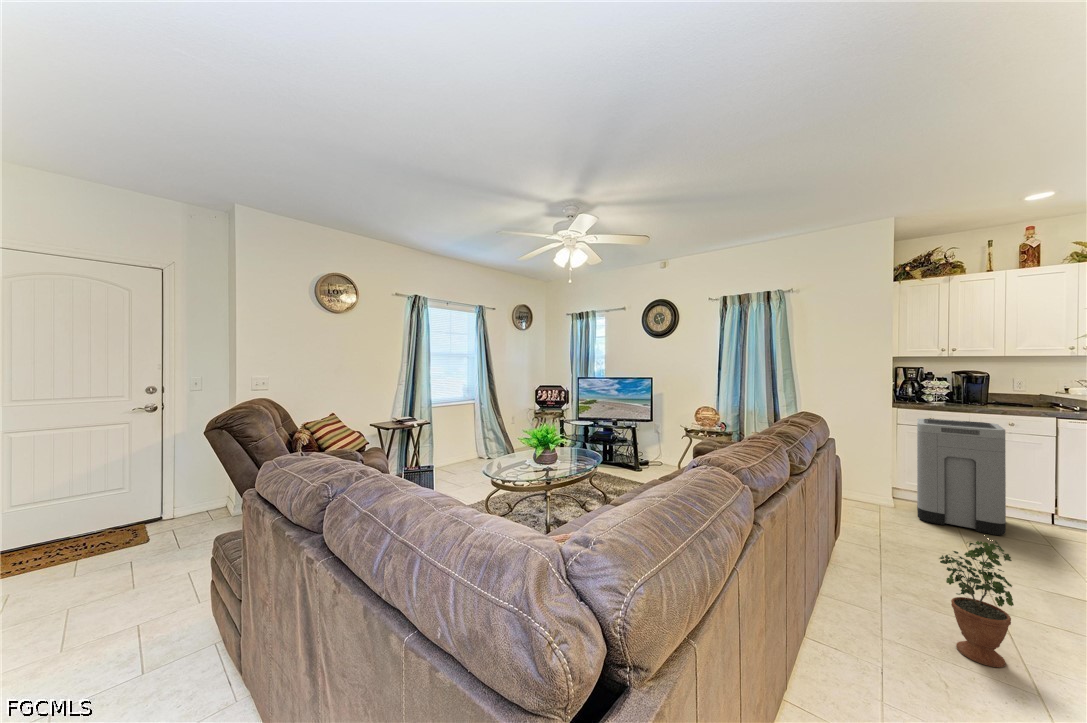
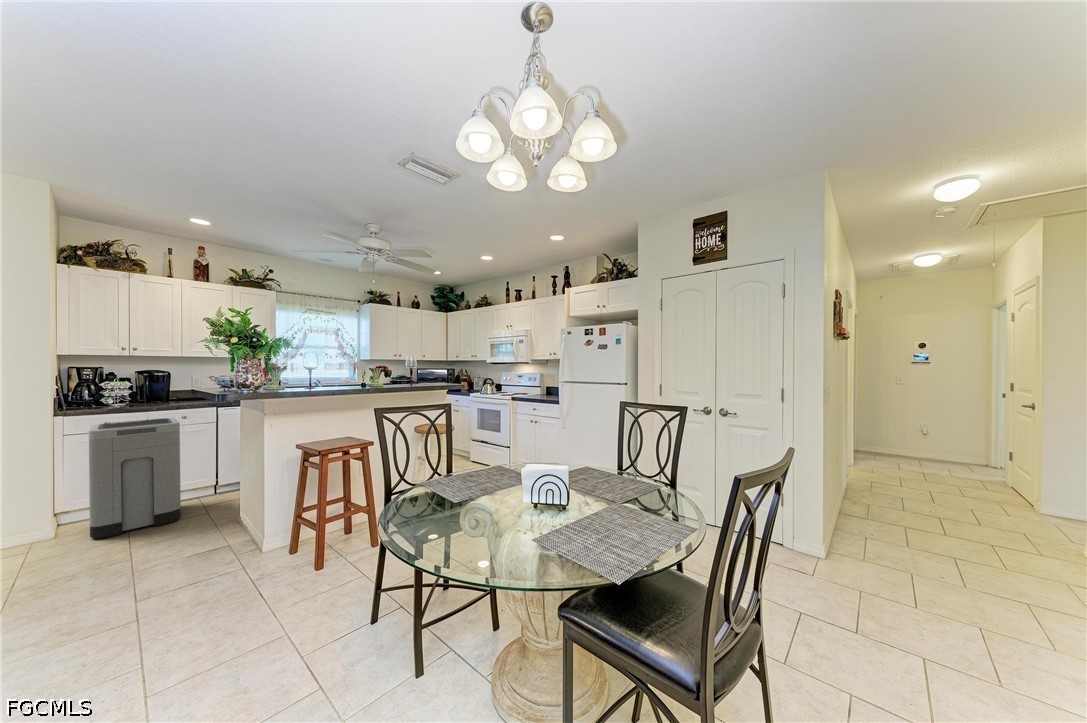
potted plant: present [939,540,1014,667] -> none [88,534,167,676]

